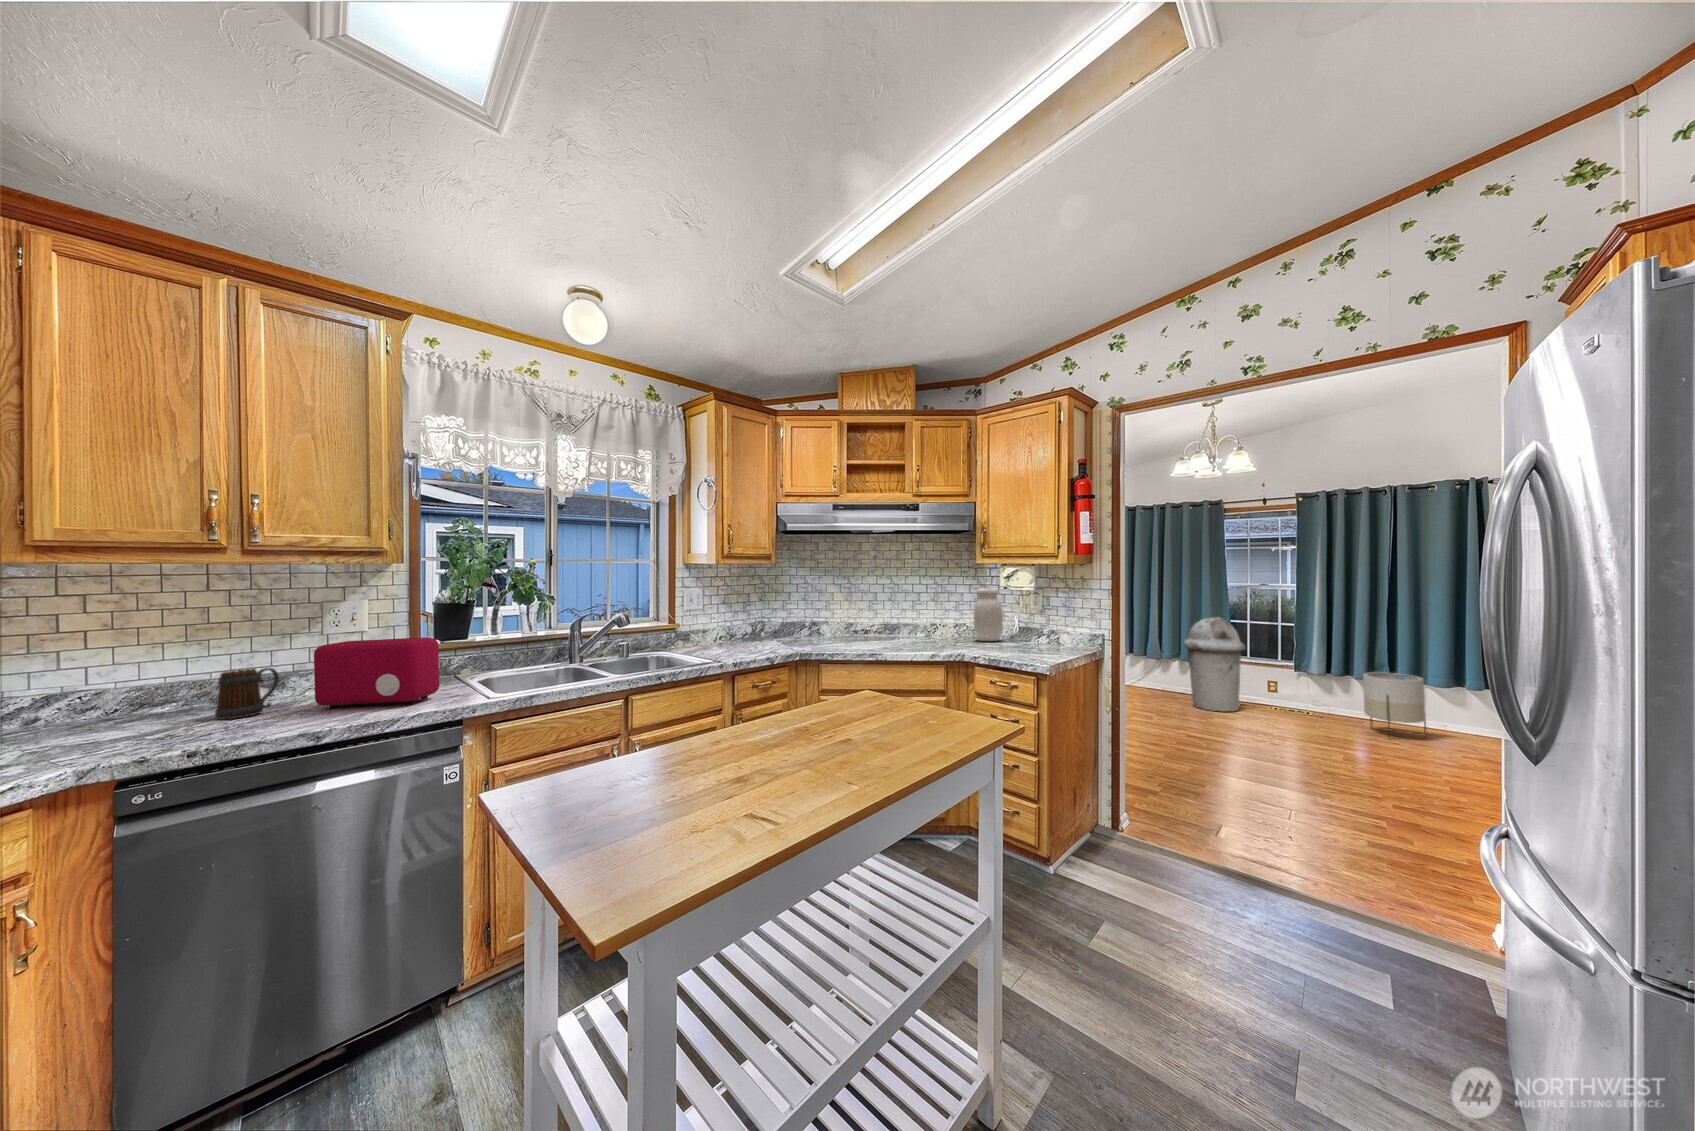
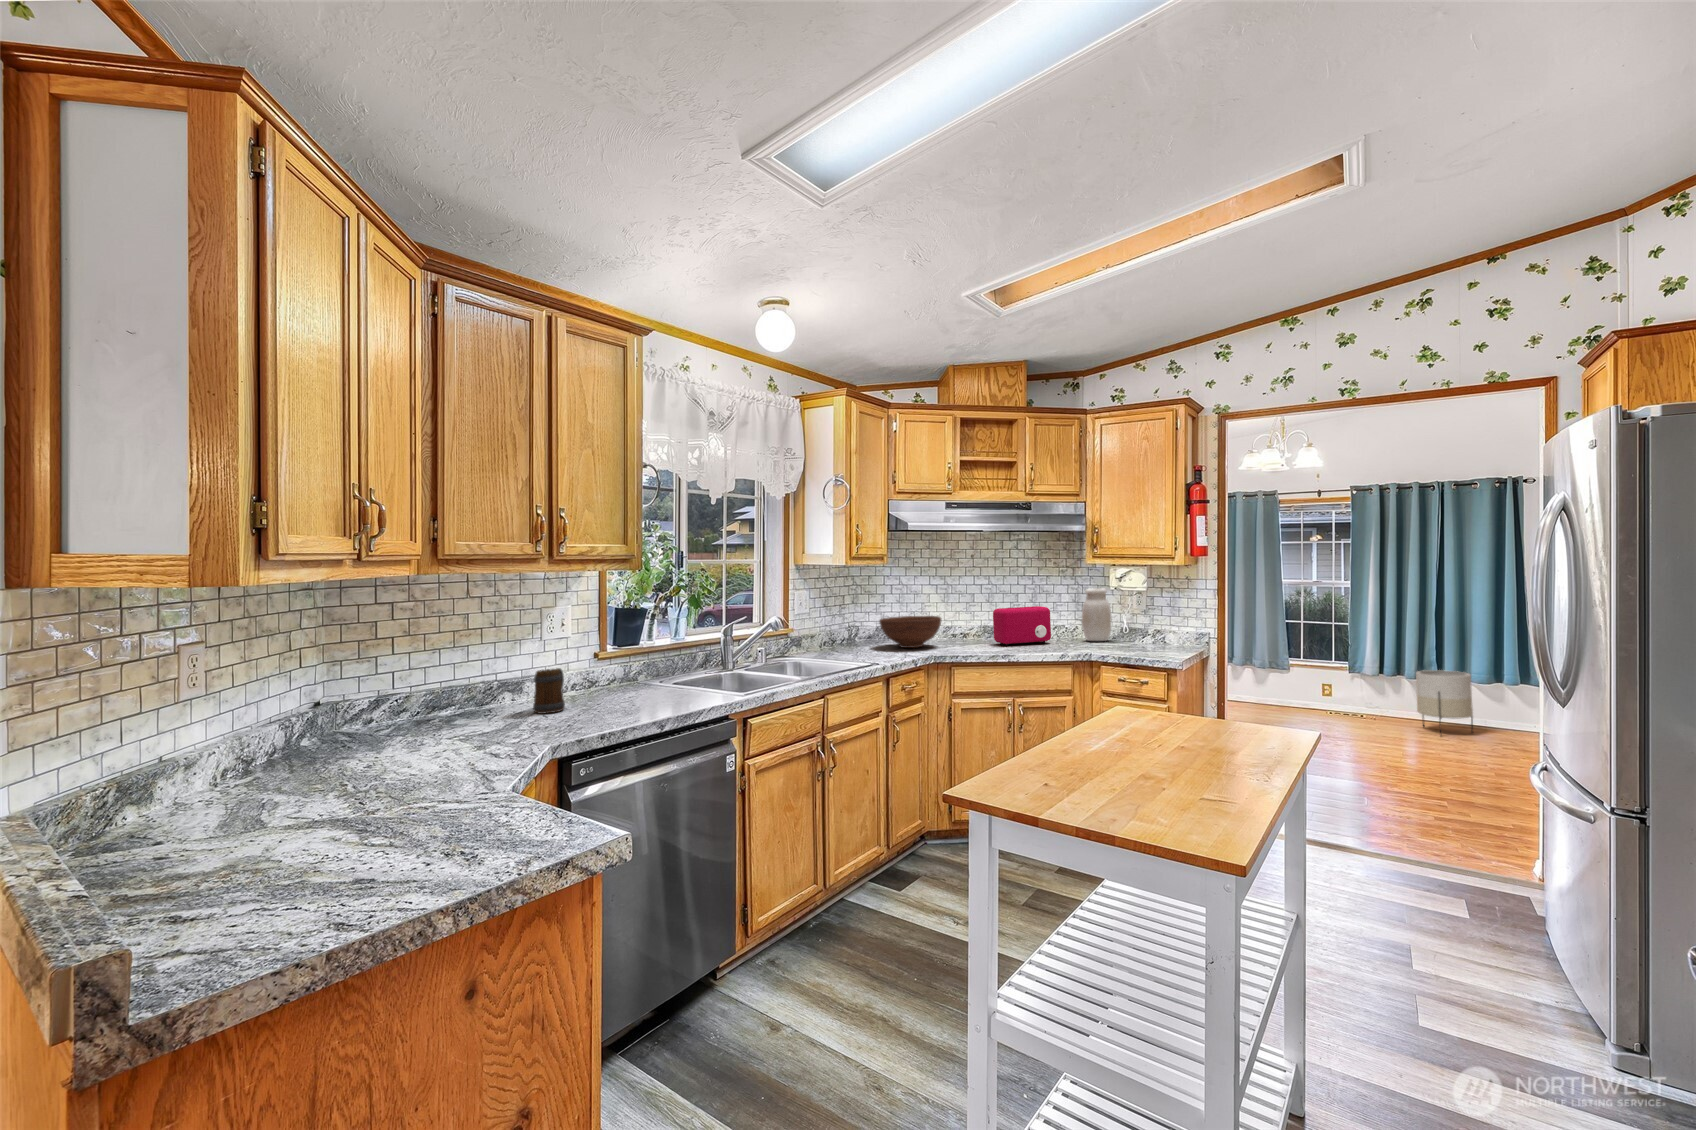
fruit bowl: none [774,612,834,643] -> present [879,616,941,648]
trash can: present [1184,617,1245,711] -> none [1239,617,1302,718]
toaster: present [314,637,440,708] -> present [993,606,1051,646]

